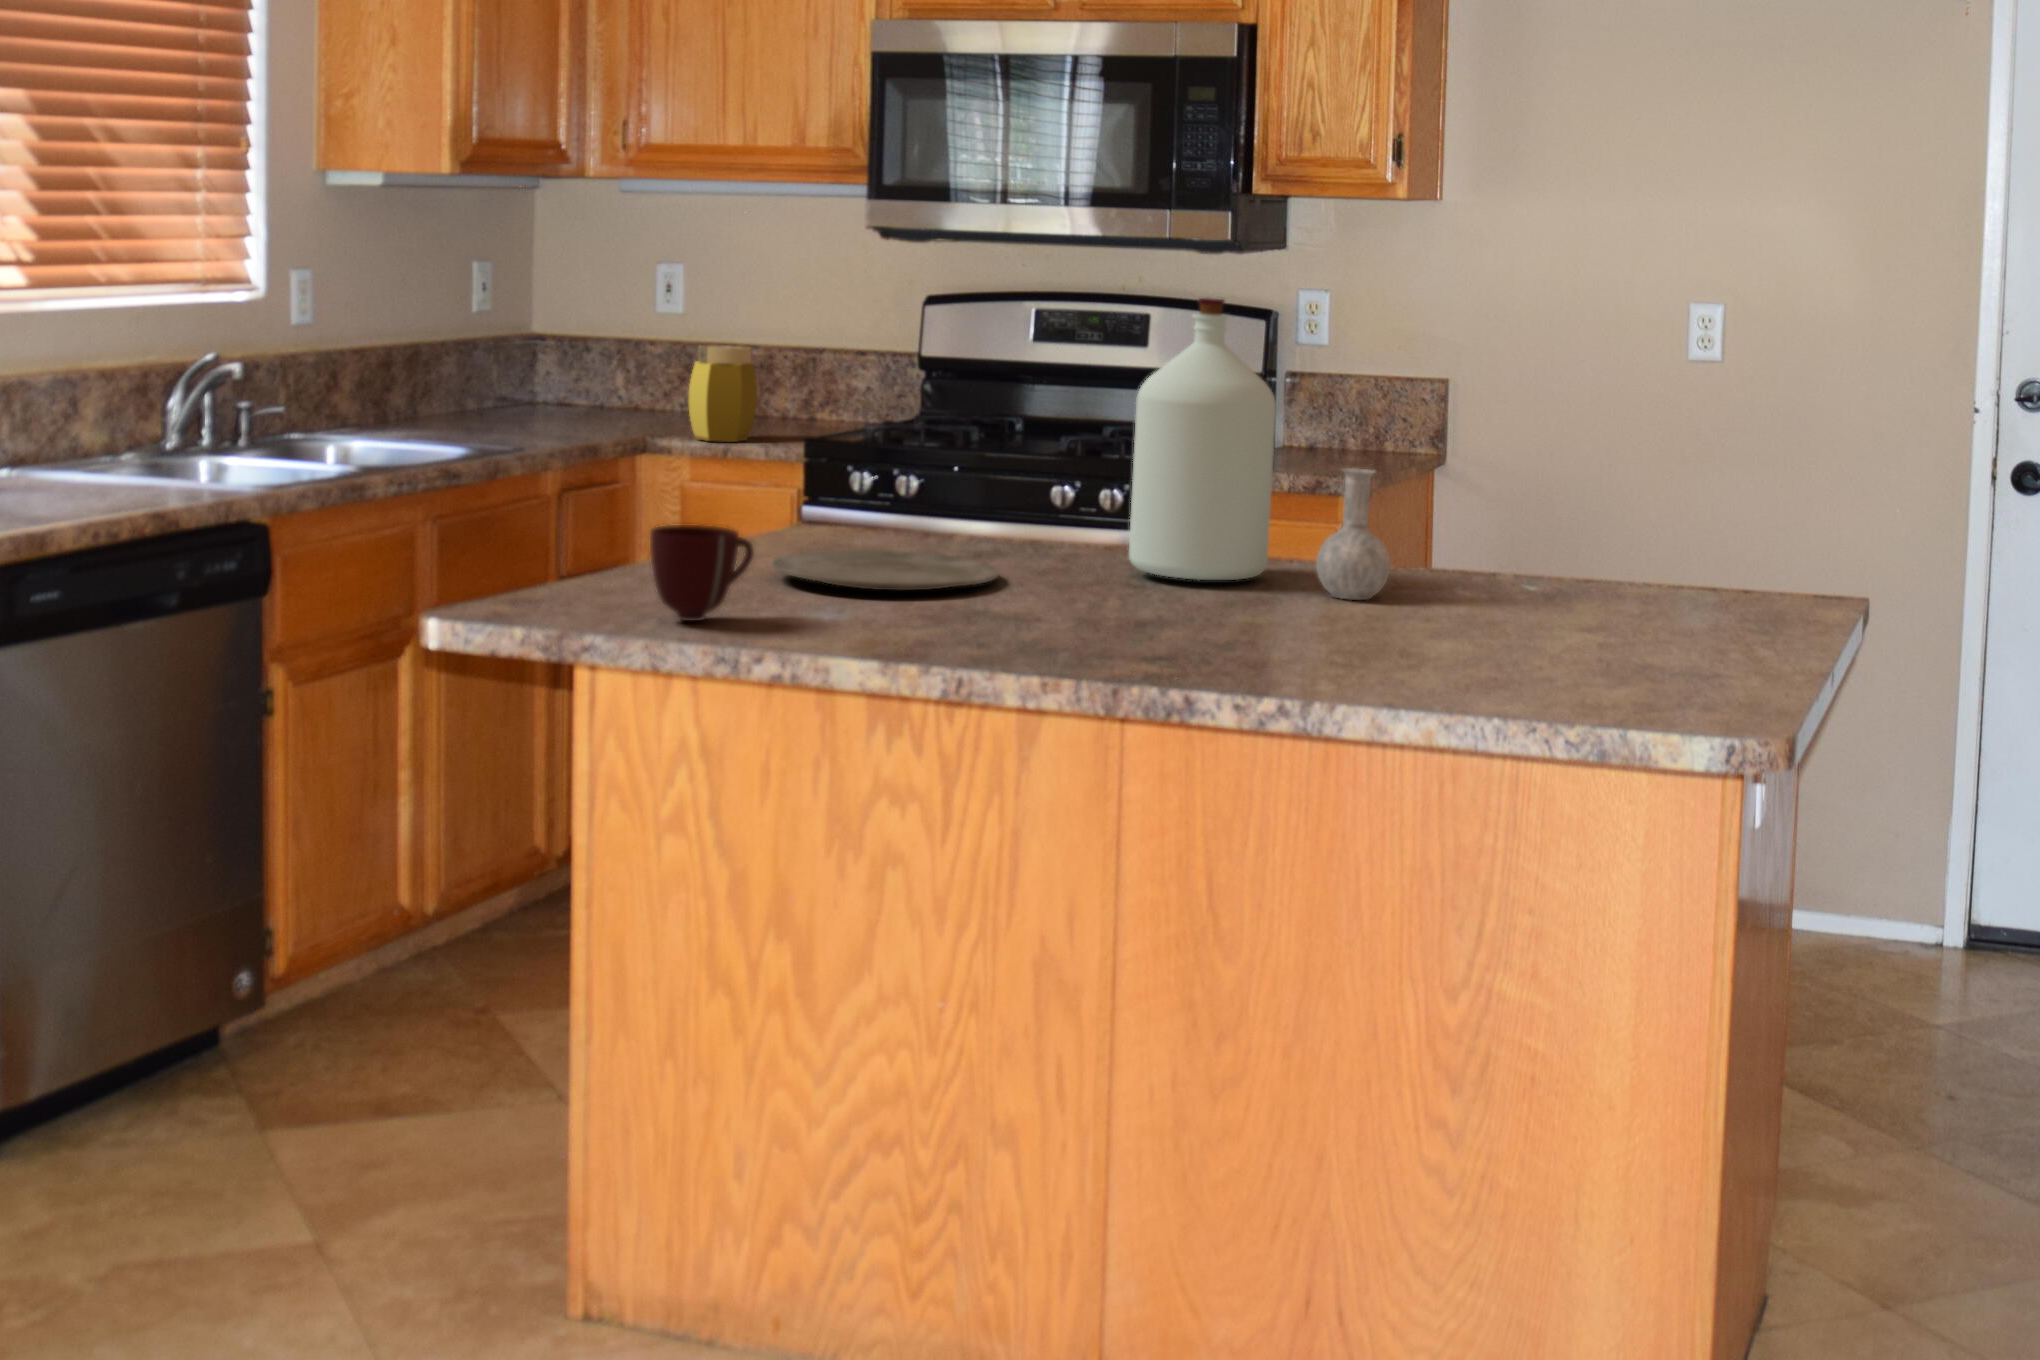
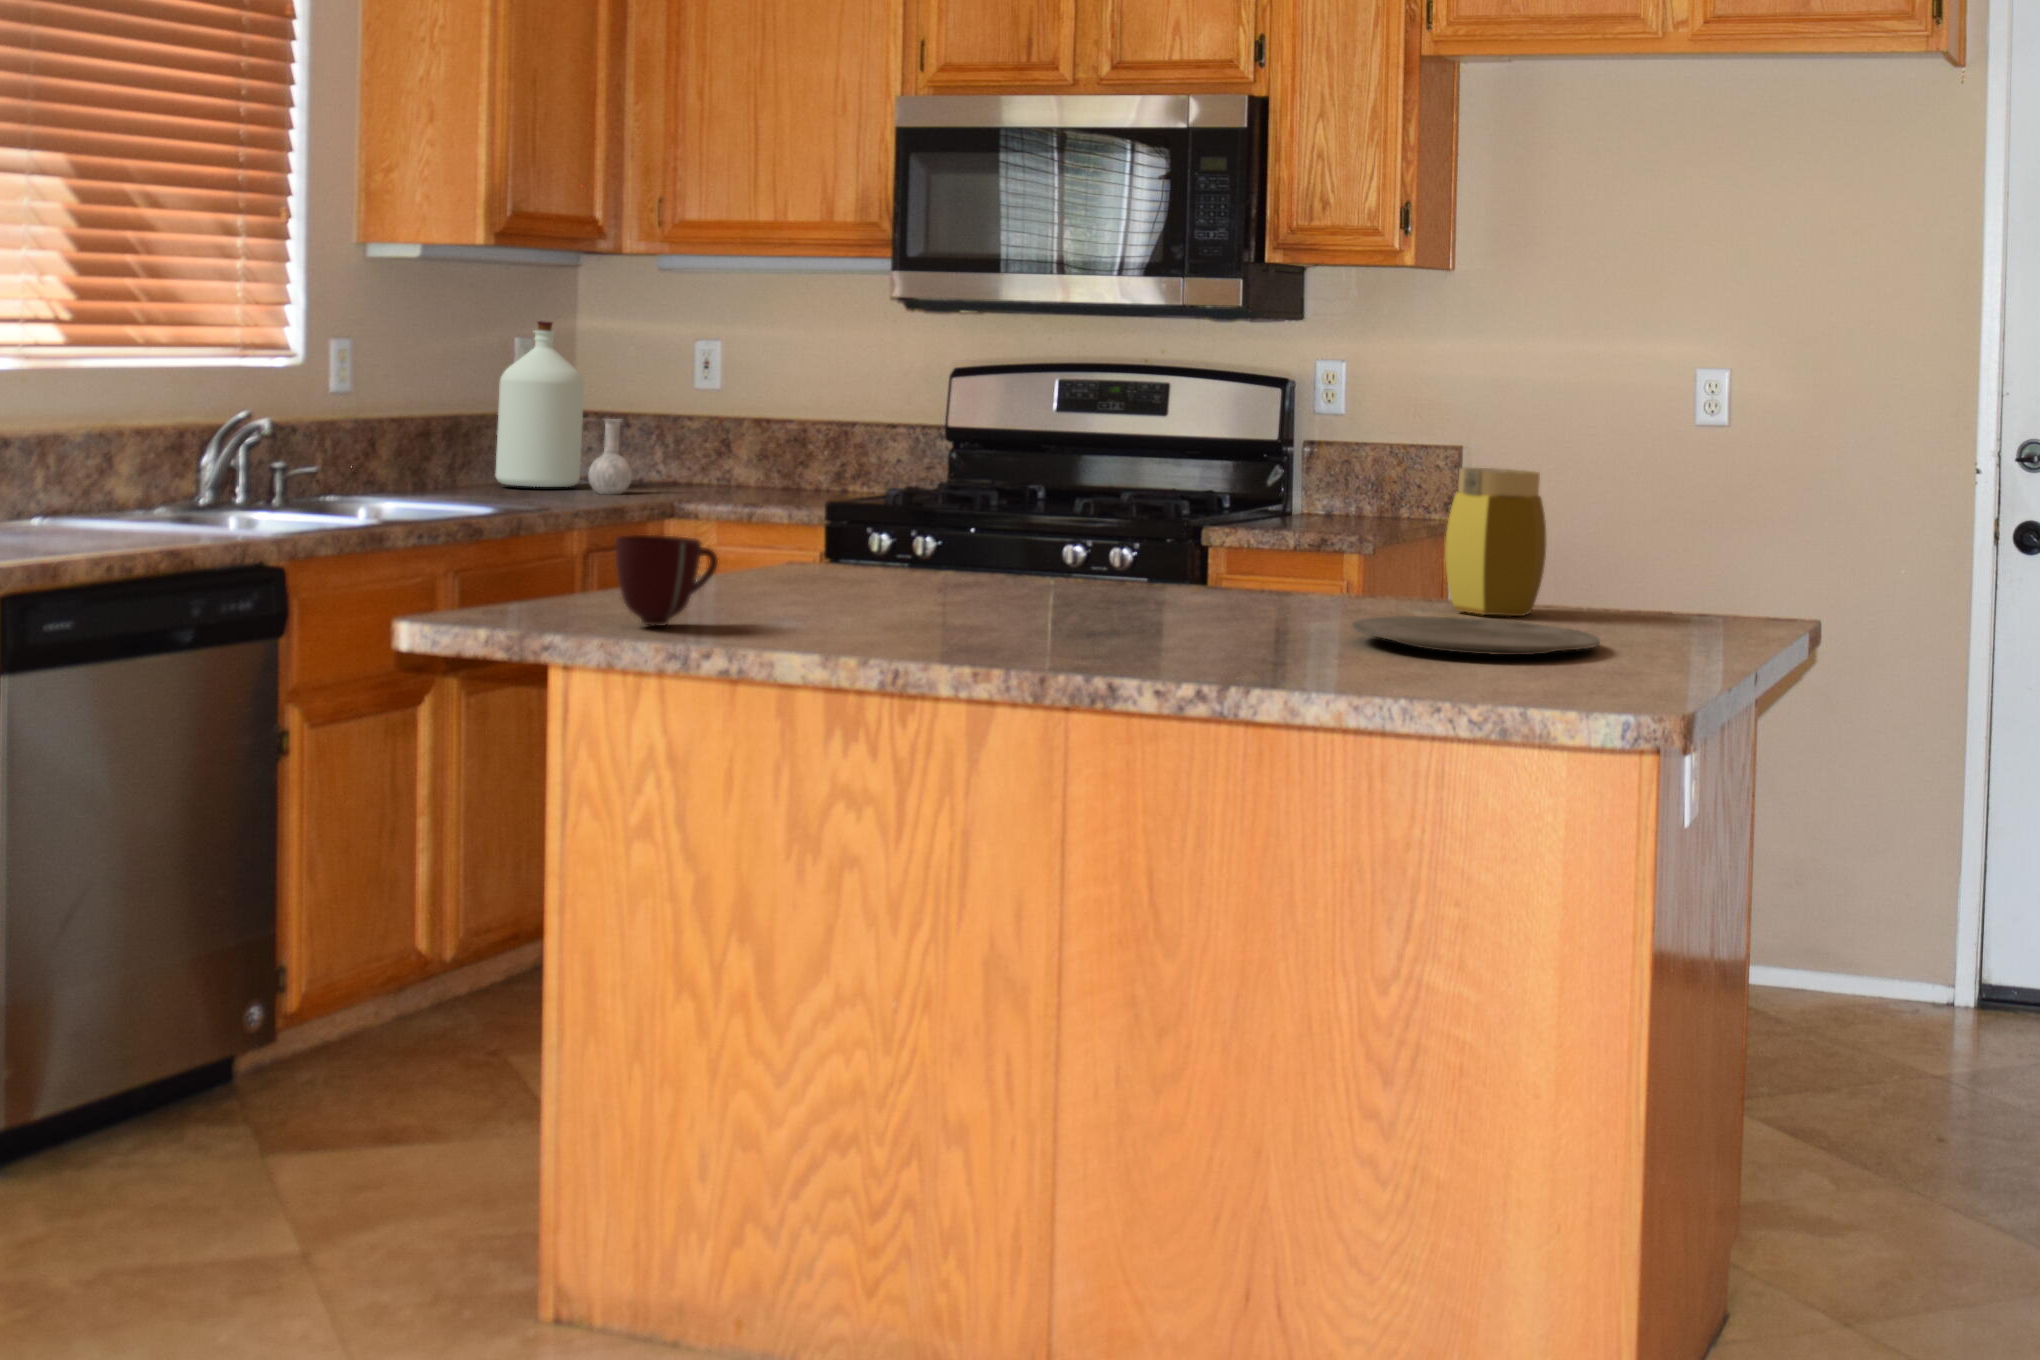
bottle: present [1129,298,1391,600] -> present [496,321,632,495]
jar: present [688,345,757,442] -> present [1445,468,1546,616]
plate: present [772,550,999,591] -> present [1352,616,1600,655]

